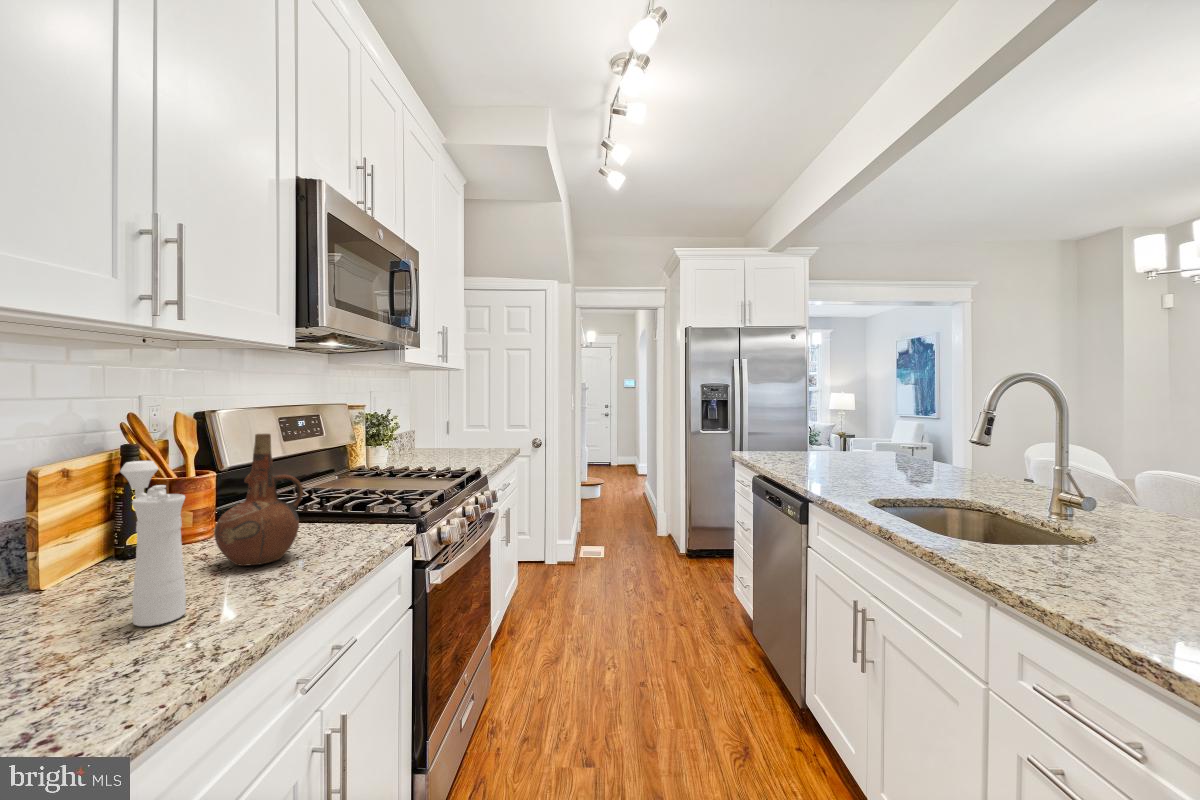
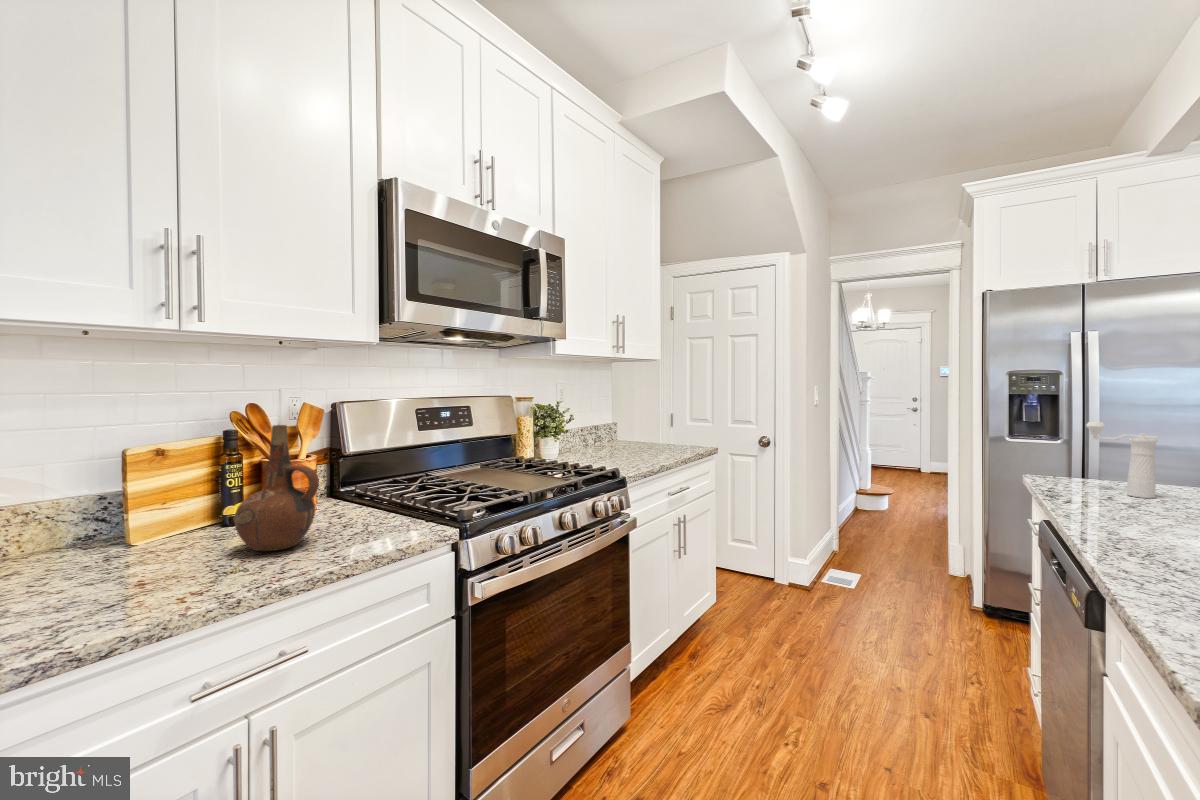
pepper mill: present [120,461,186,626] -> present [1086,422,1158,498]

